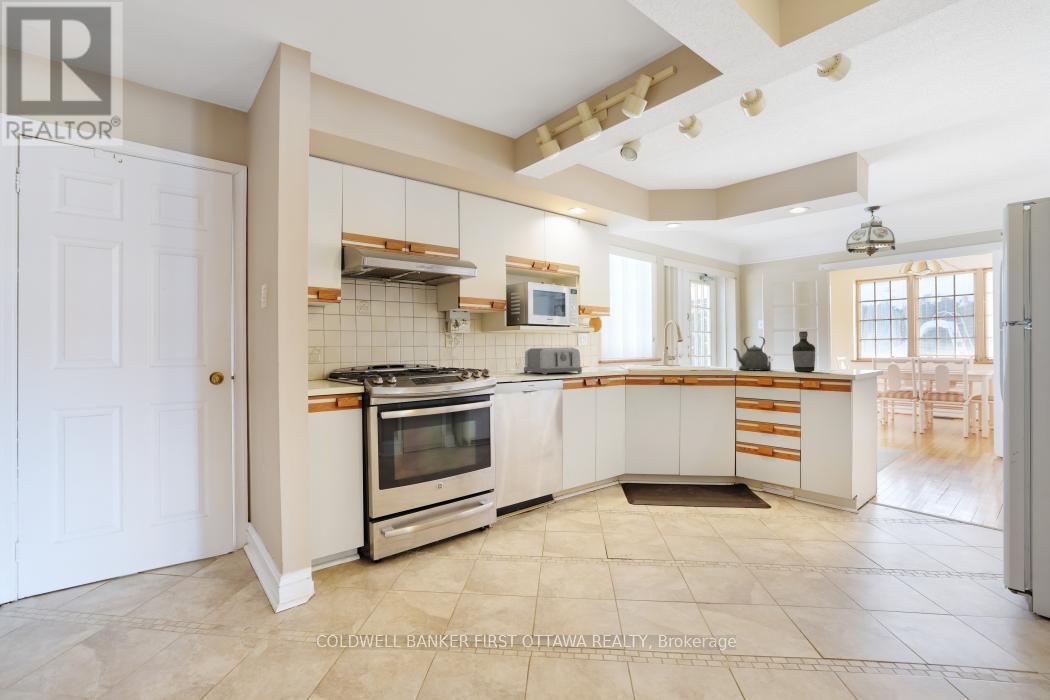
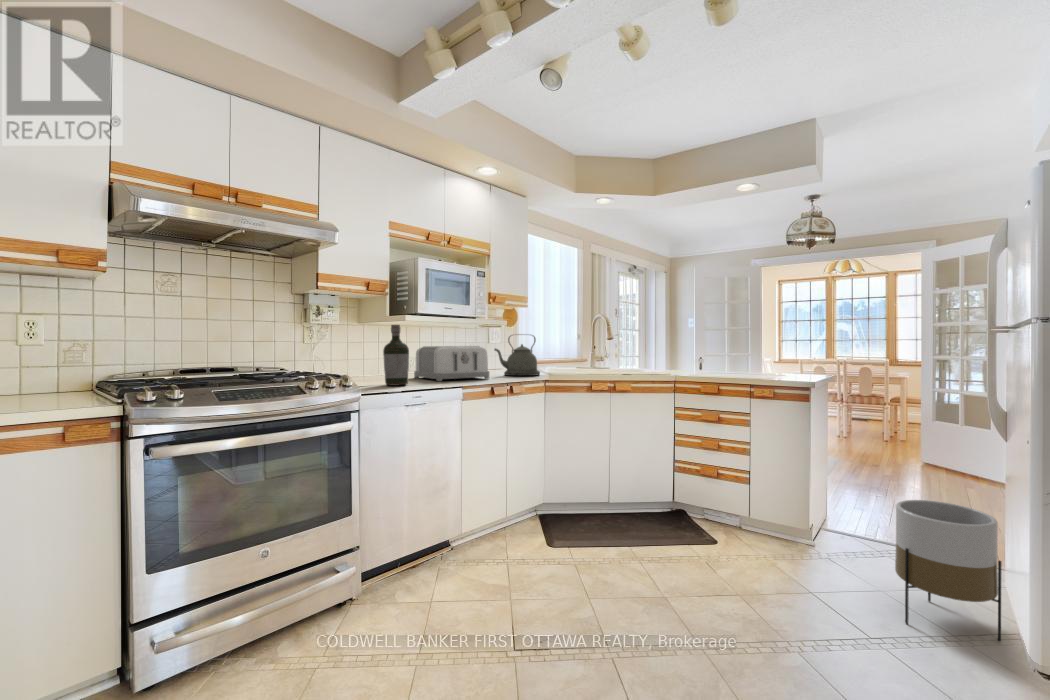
bottle: present [793,331,815,372] -> present [383,325,409,386]
kettle: present [734,337,771,371] -> present [495,336,540,376]
planter: none [913,468,998,577] -> present [895,500,1002,641]

